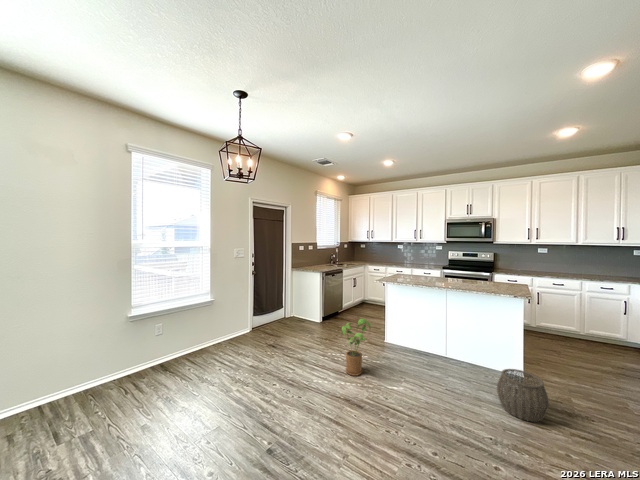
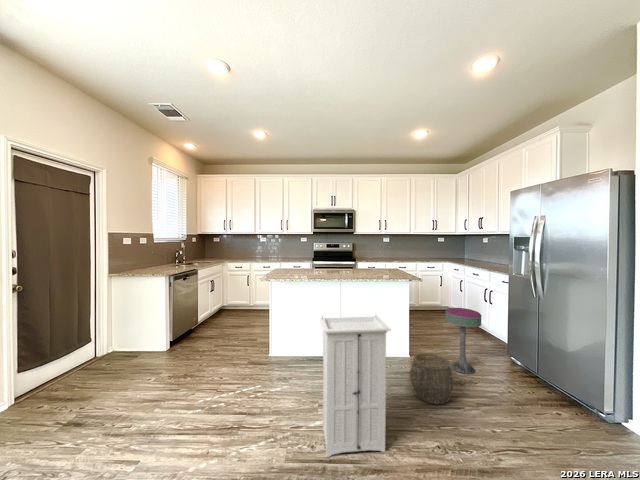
storage cabinet: none [391,311,446,423] -> present [320,316,391,457]
house plant: present [342,319,371,376] -> none [227,336,273,427]
bar stool: none [569,335,623,416] -> present [445,308,481,374]

